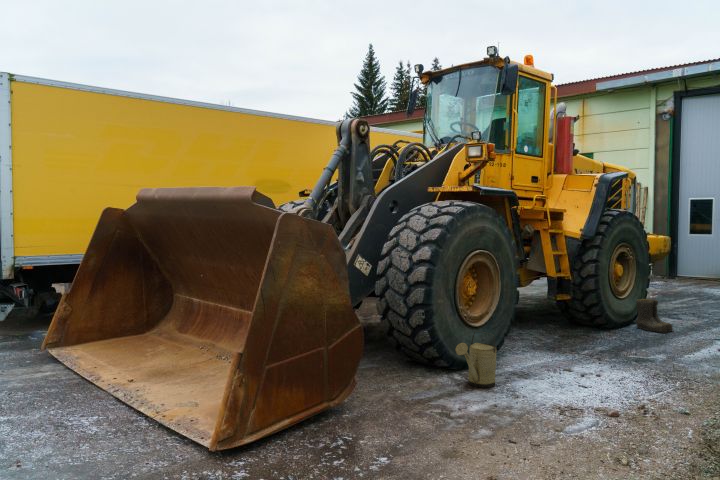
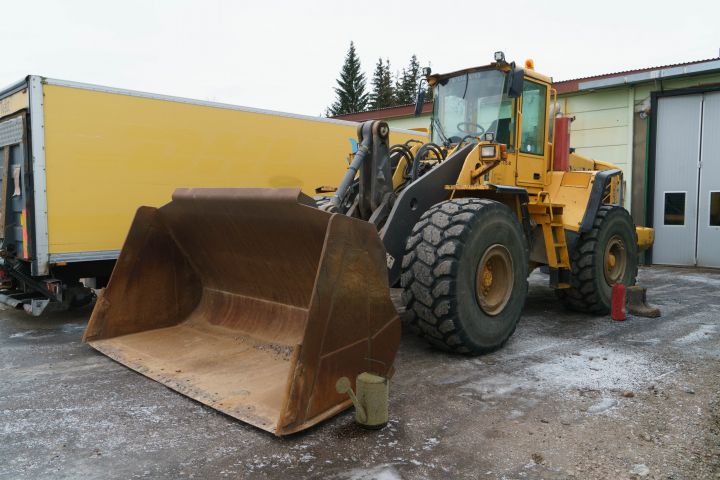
fire extinguisher: none [614,285,633,338] -> present [609,274,626,322]
watering can: present [455,331,497,388] -> present [336,358,389,429]

